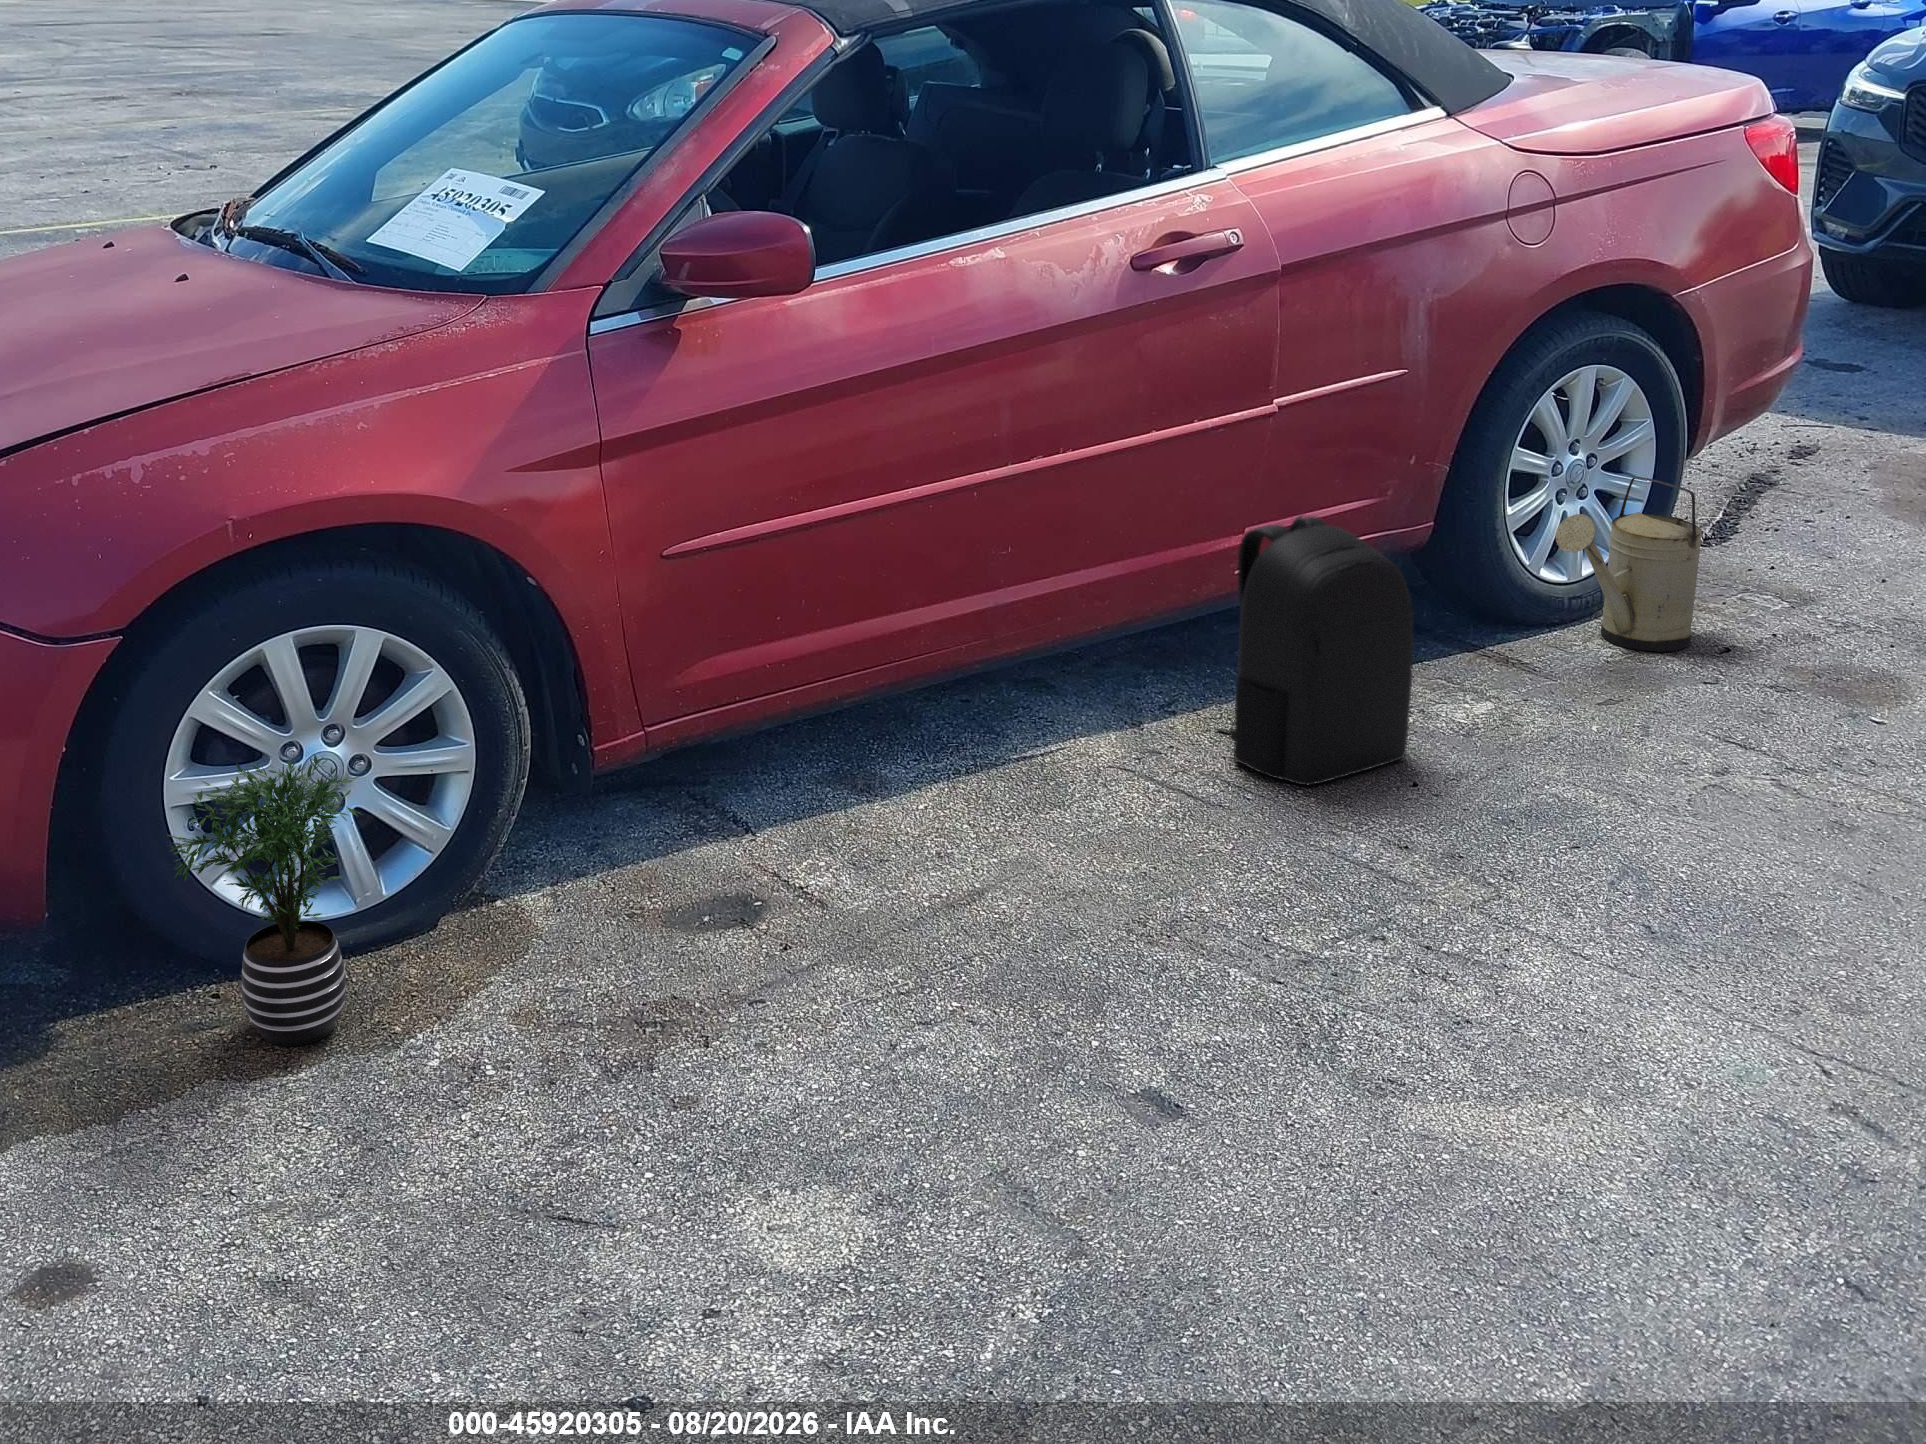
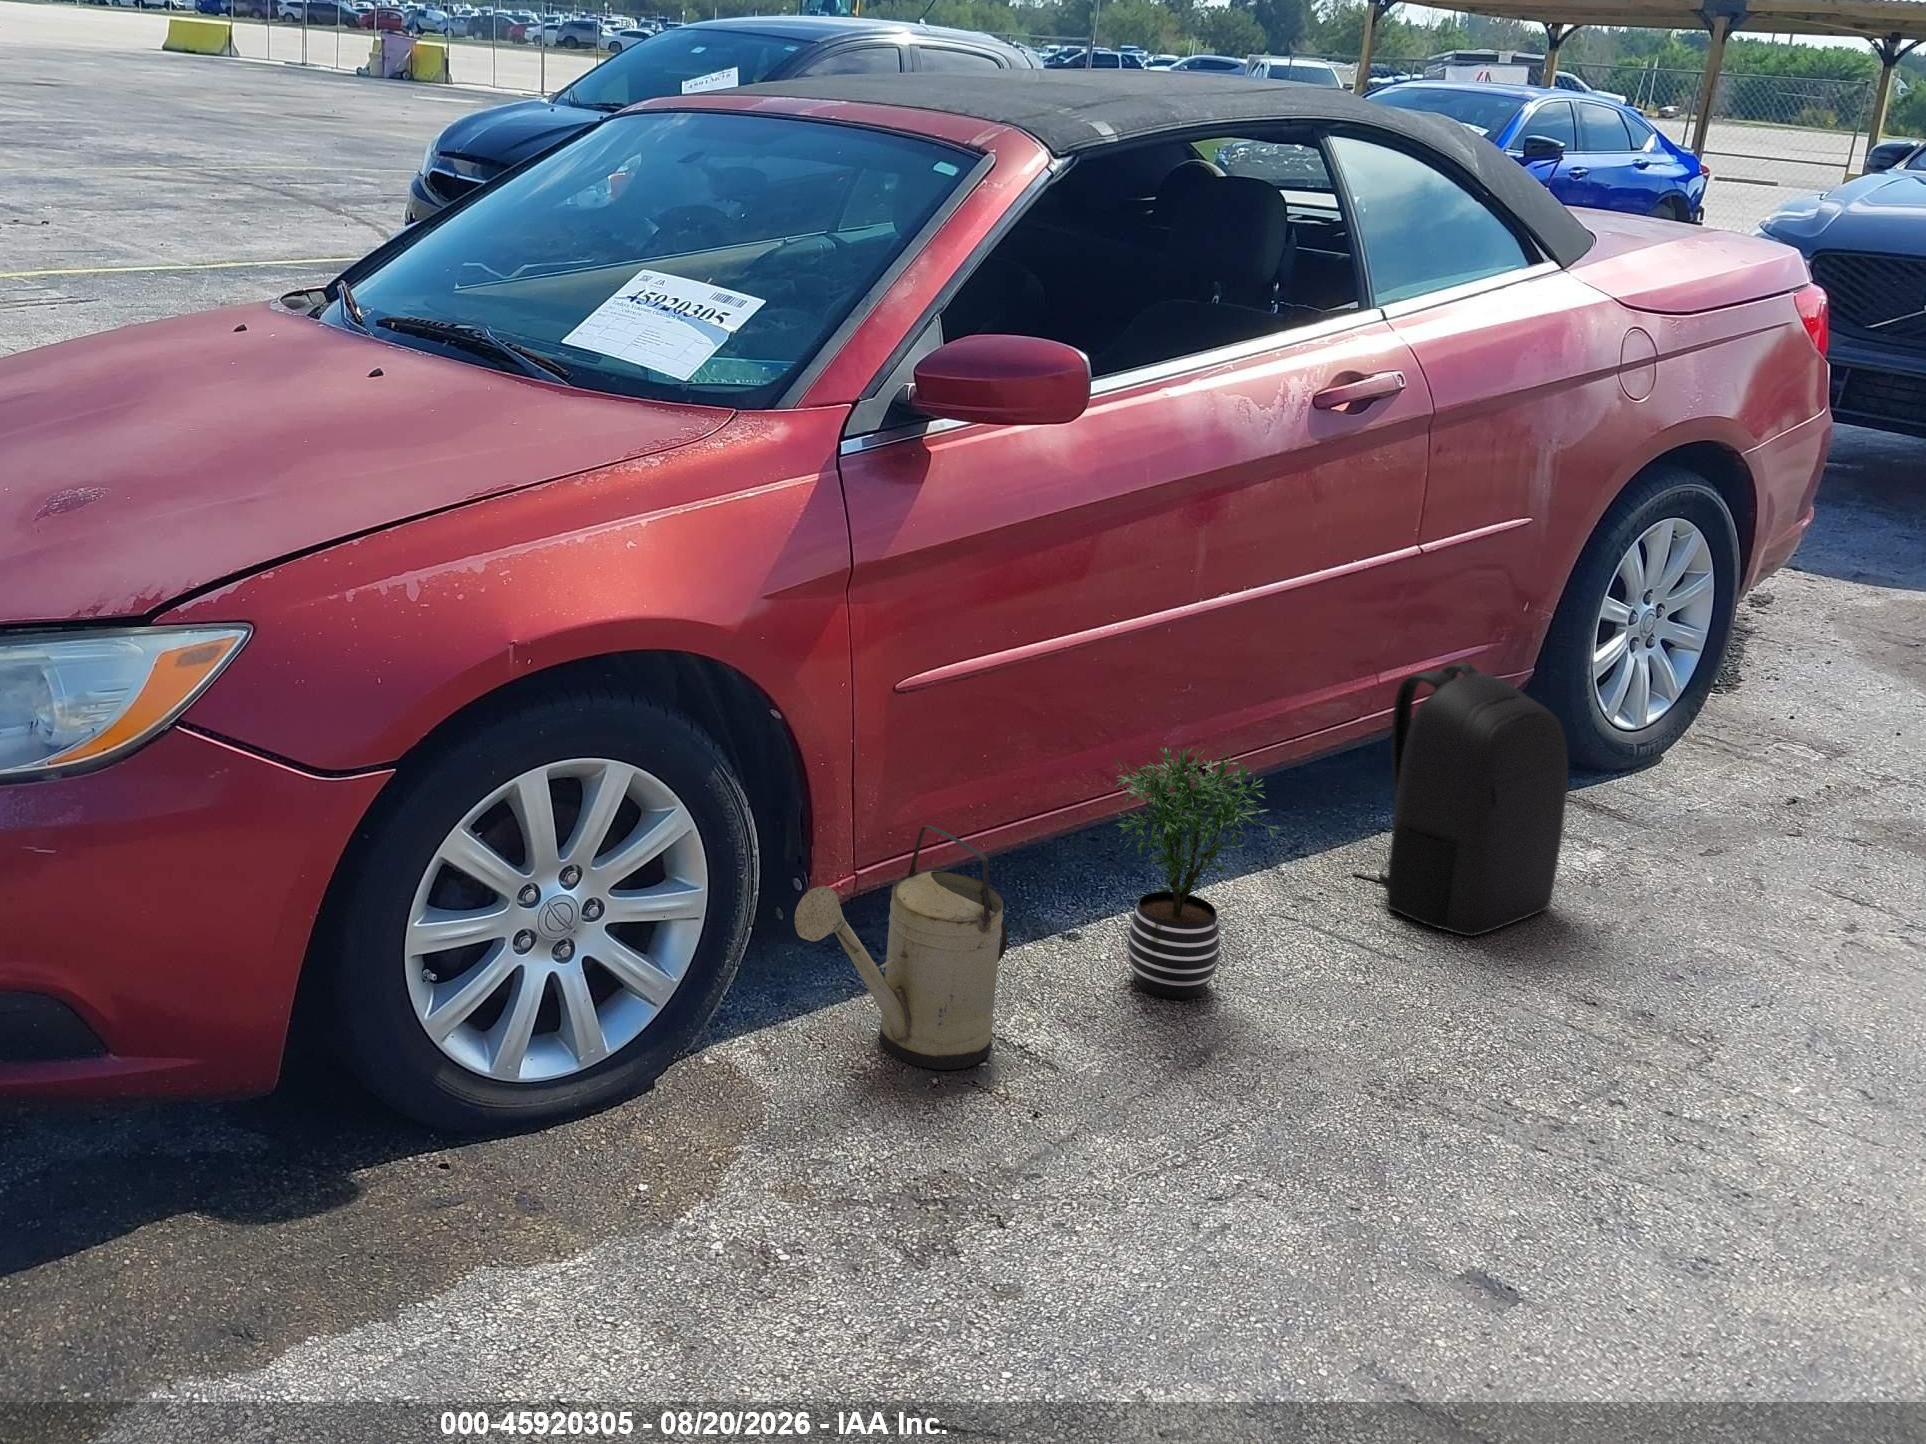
watering can: present [1556,477,1702,652] -> present [795,825,1007,1070]
potted plant: present [168,755,361,1046] -> present [1114,746,1280,1000]

